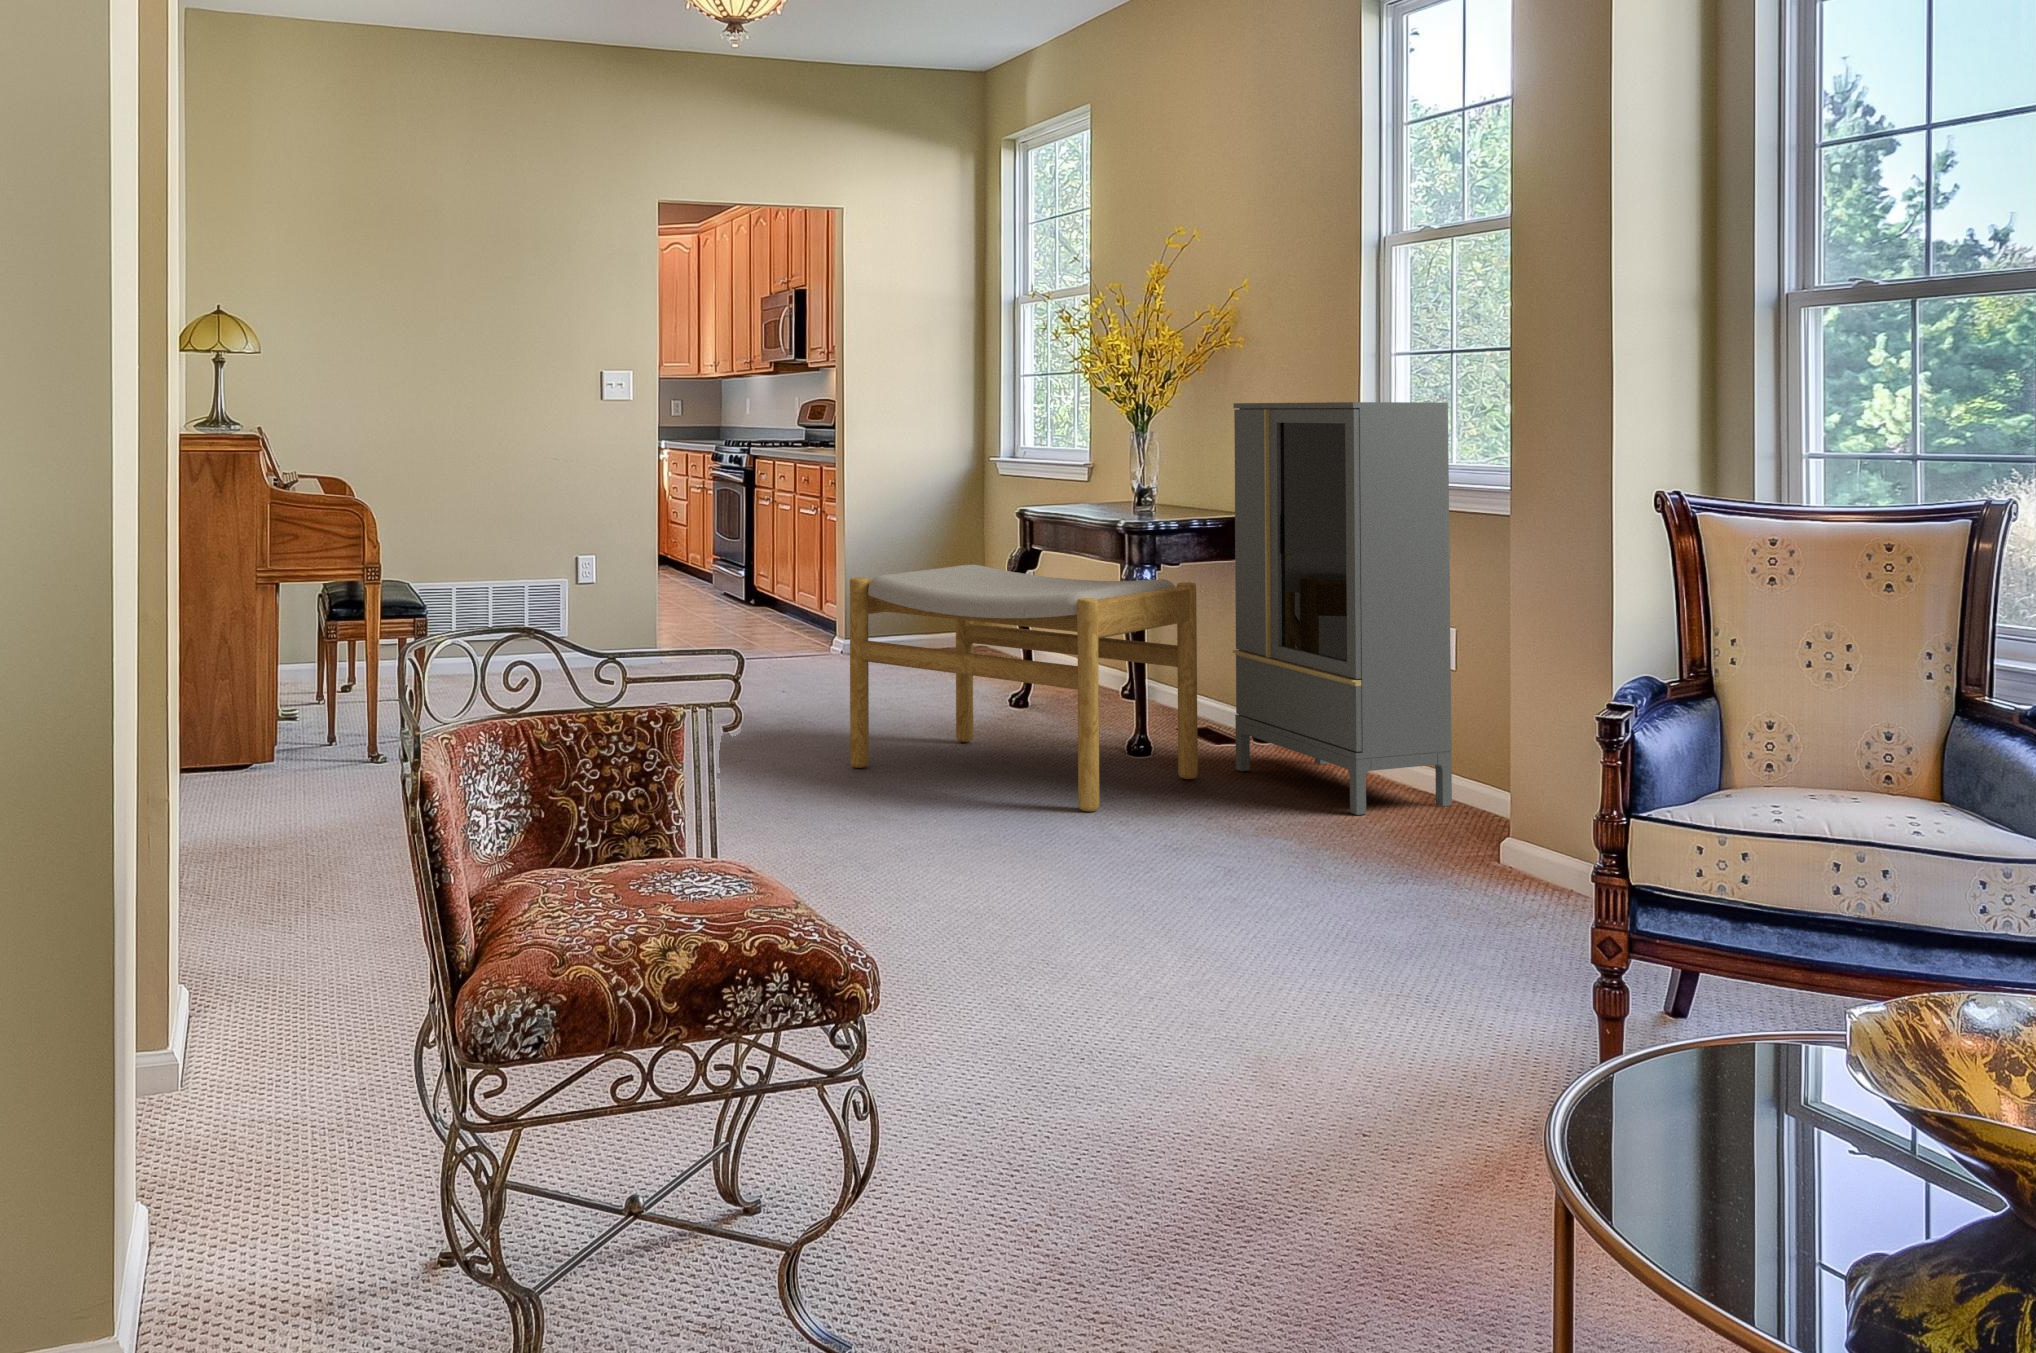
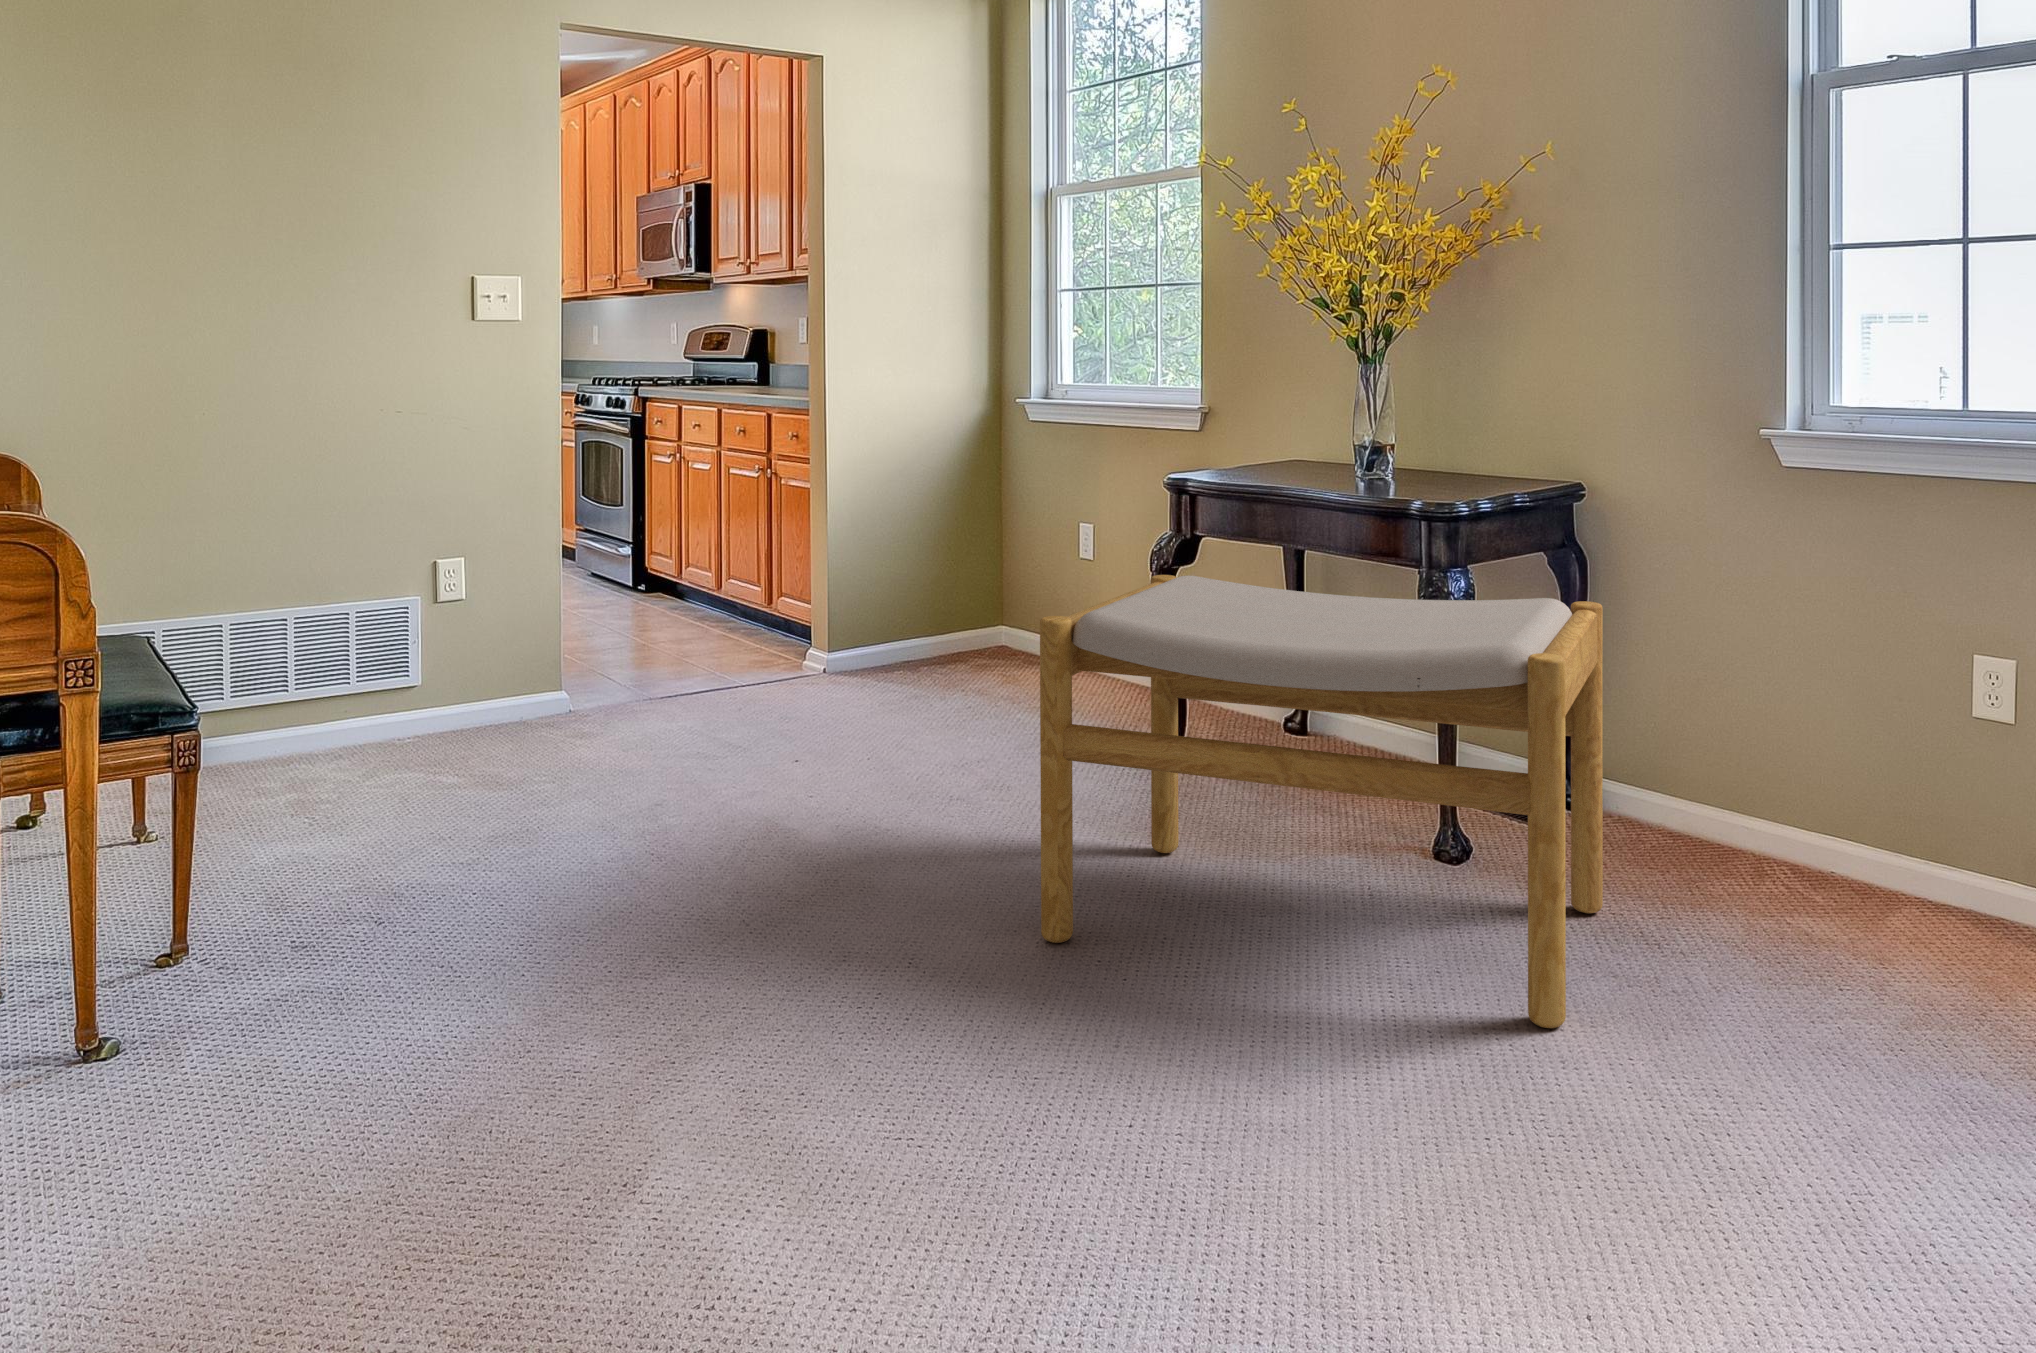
cabinet: present [1233,402,1452,815] -> none [1623,312,2025,981]

